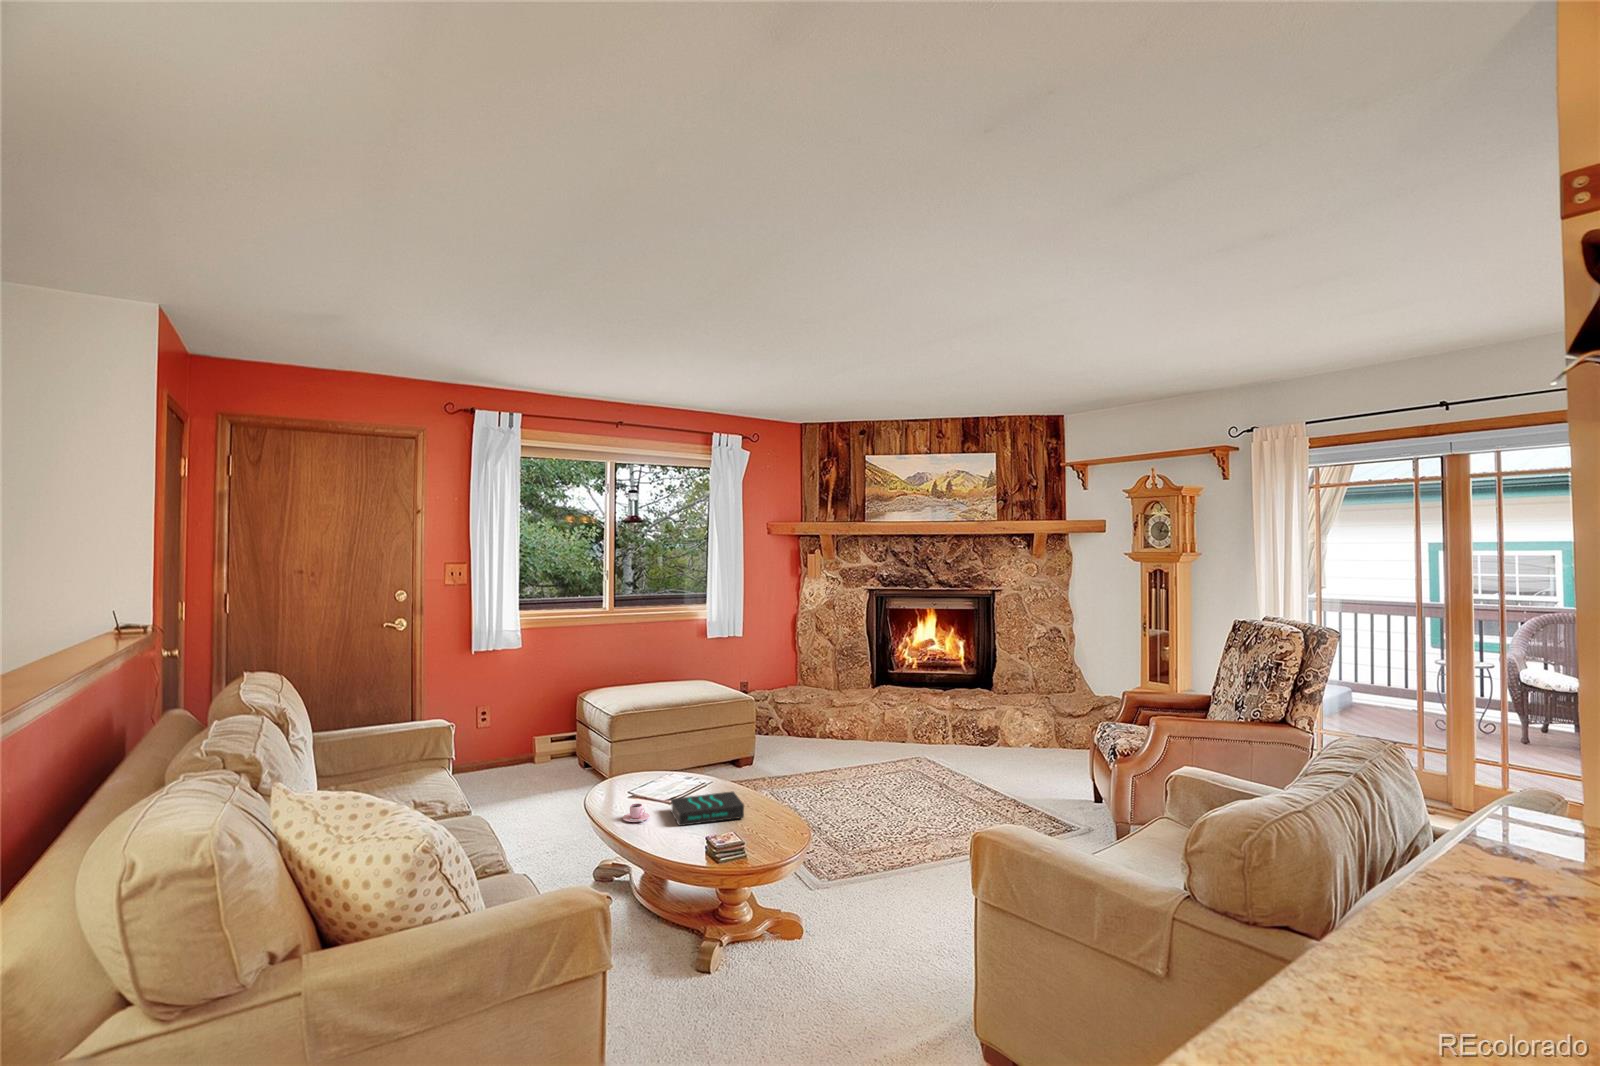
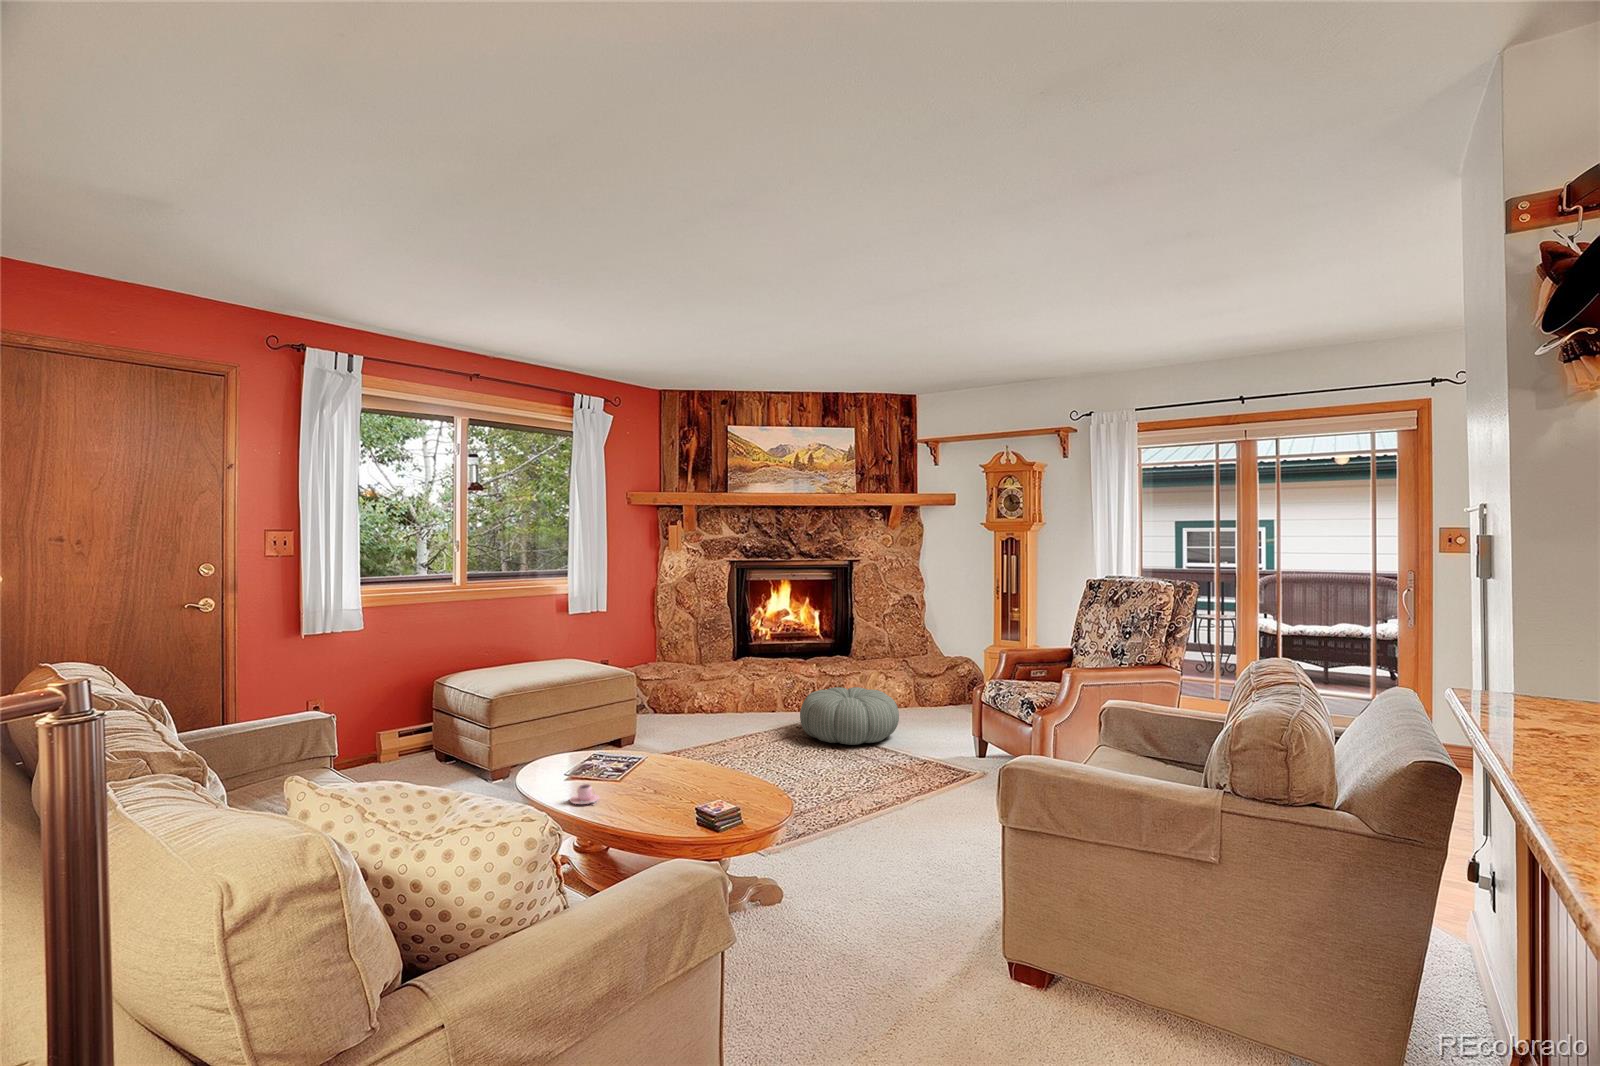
pouf: none [914,723,1019,784] -> present [800,687,899,745]
book: present [671,792,744,826] -> none [615,764,700,803]

